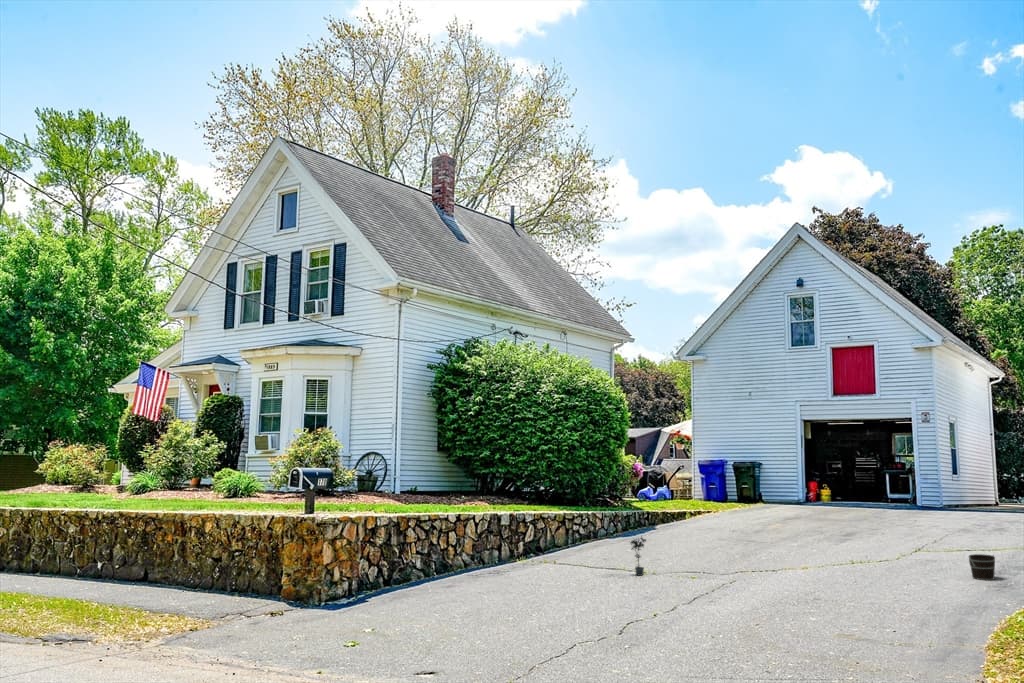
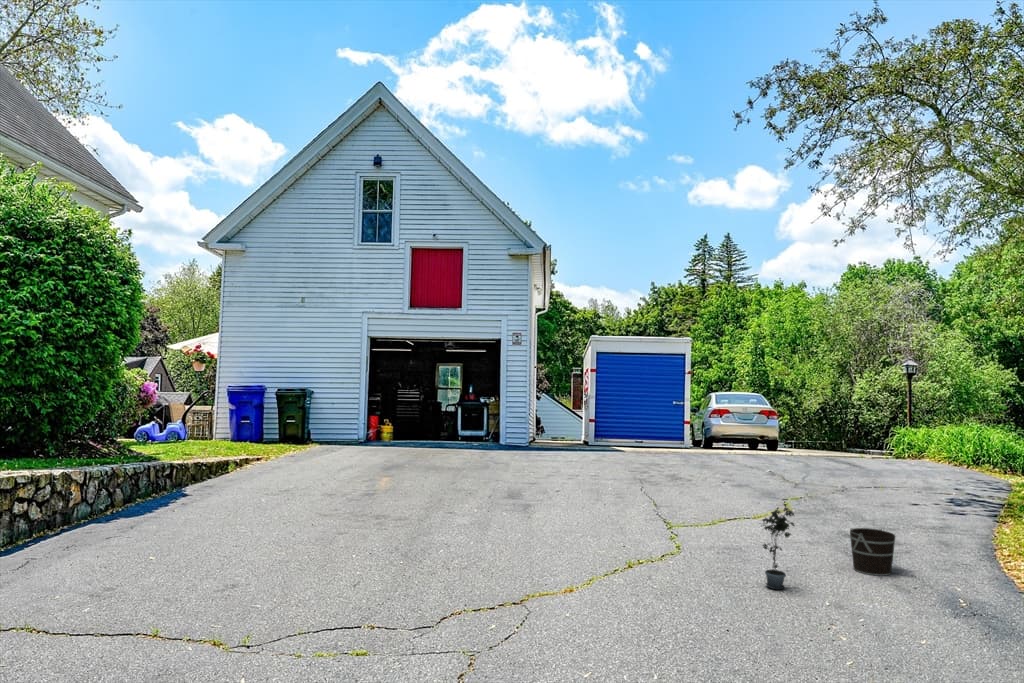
potted plant: present [631,536,646,575] -> present [762,504,795,590]

